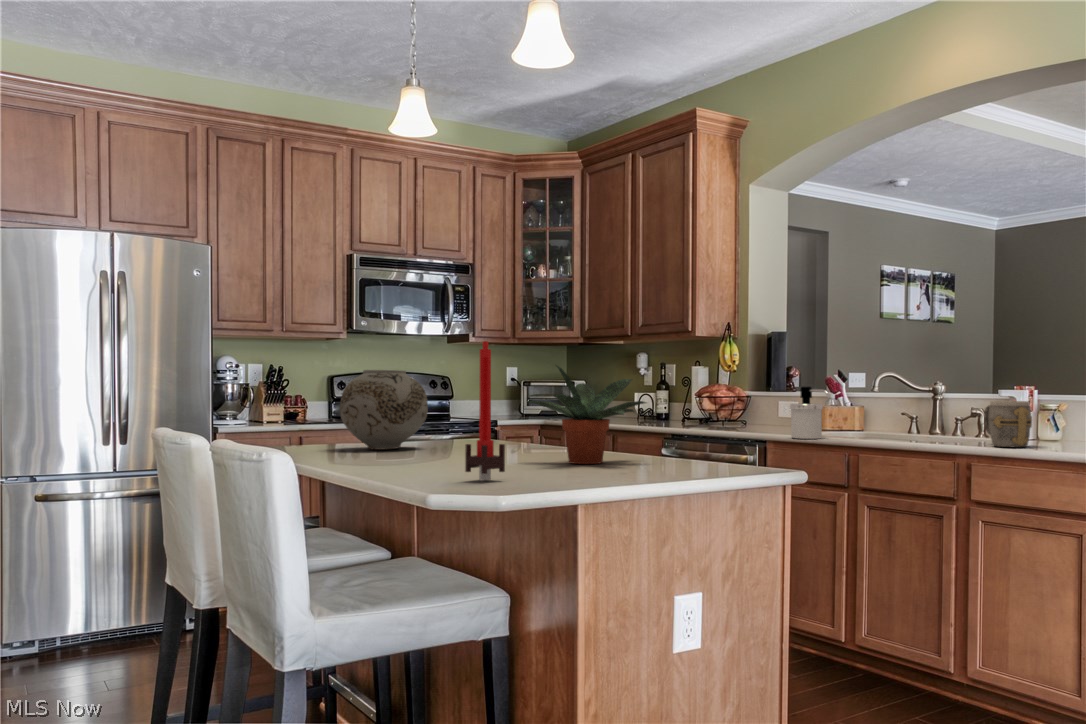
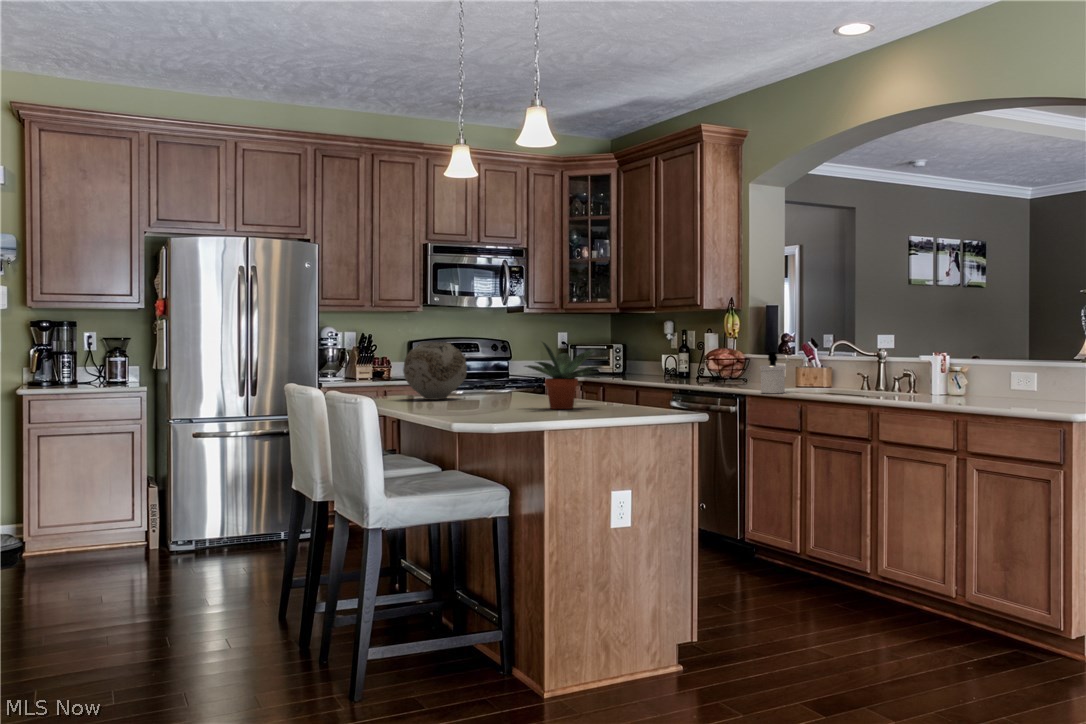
candle: present [465,341,505,480] -> none [467,329,492,418]
mug: present [984,401,1032,447] -> none [901,364,934,400]

